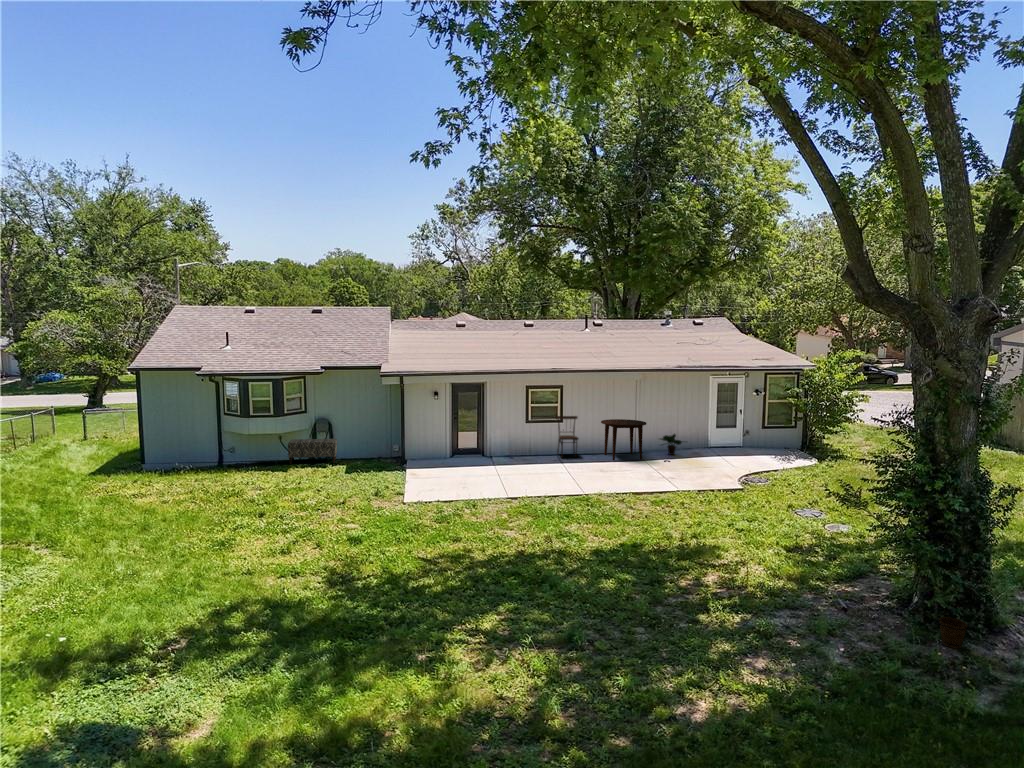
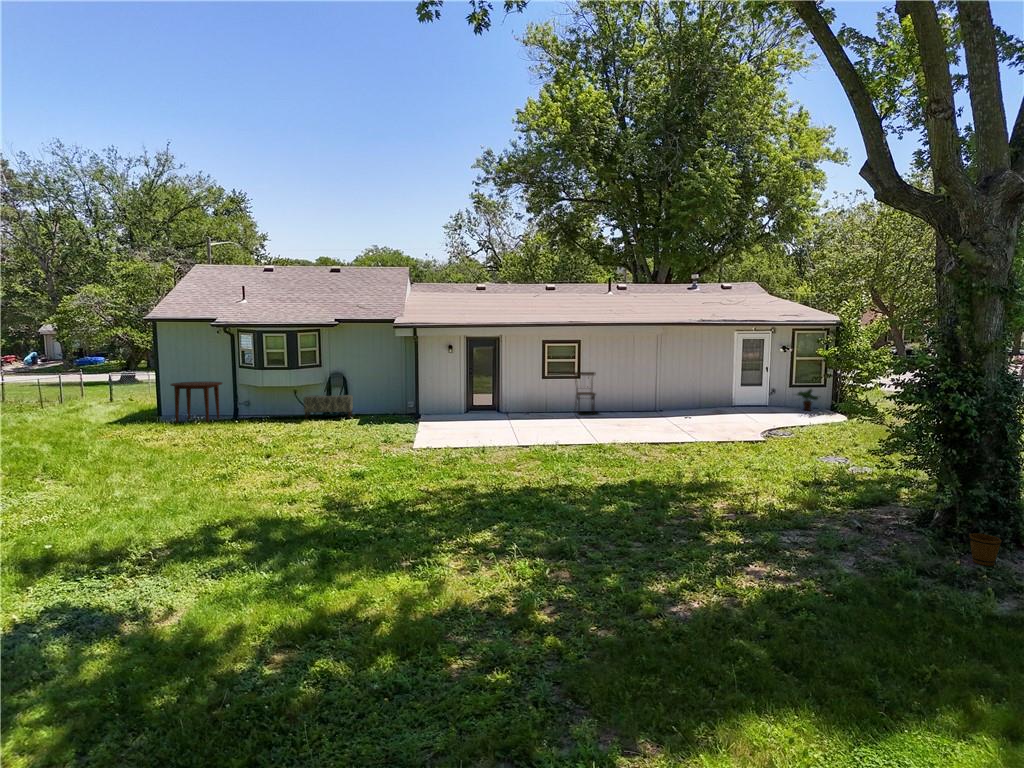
dining table: present [601,419,646,460] -> present [170,381,222,422]
potted plant: present [660,434,683,455] -> present [797,389,818,410]

